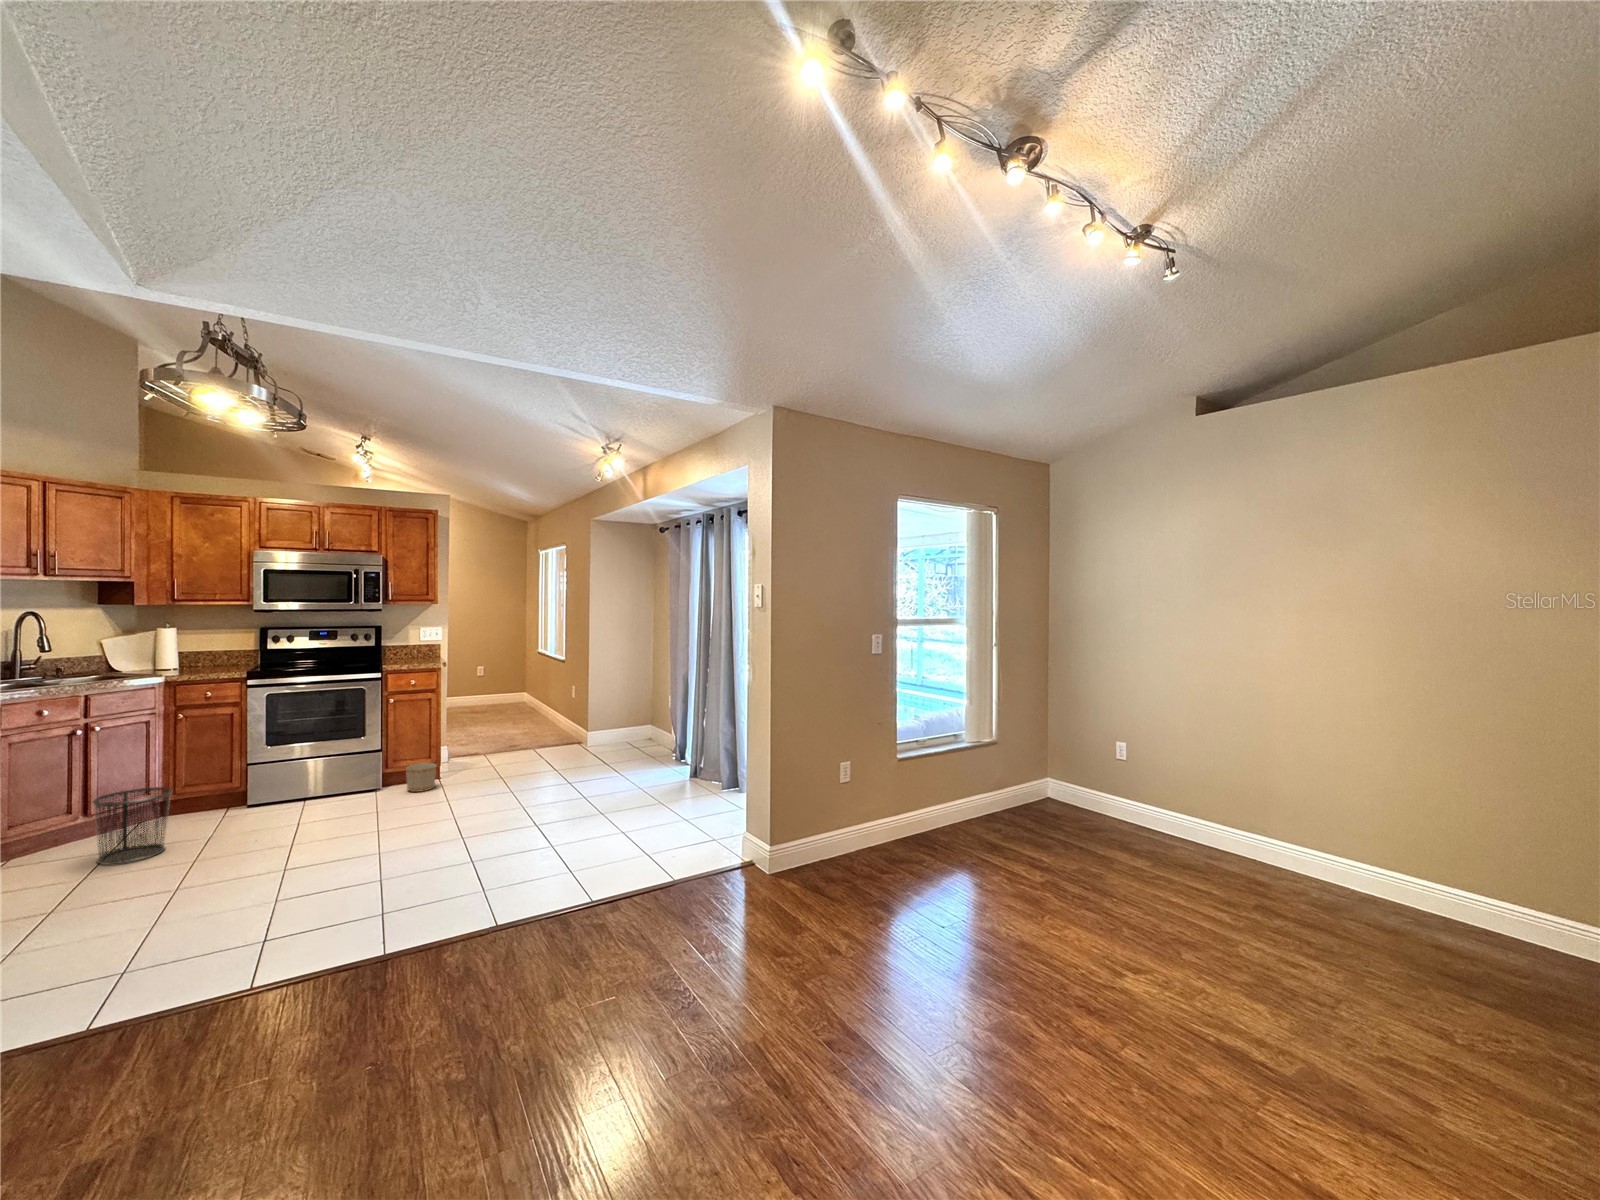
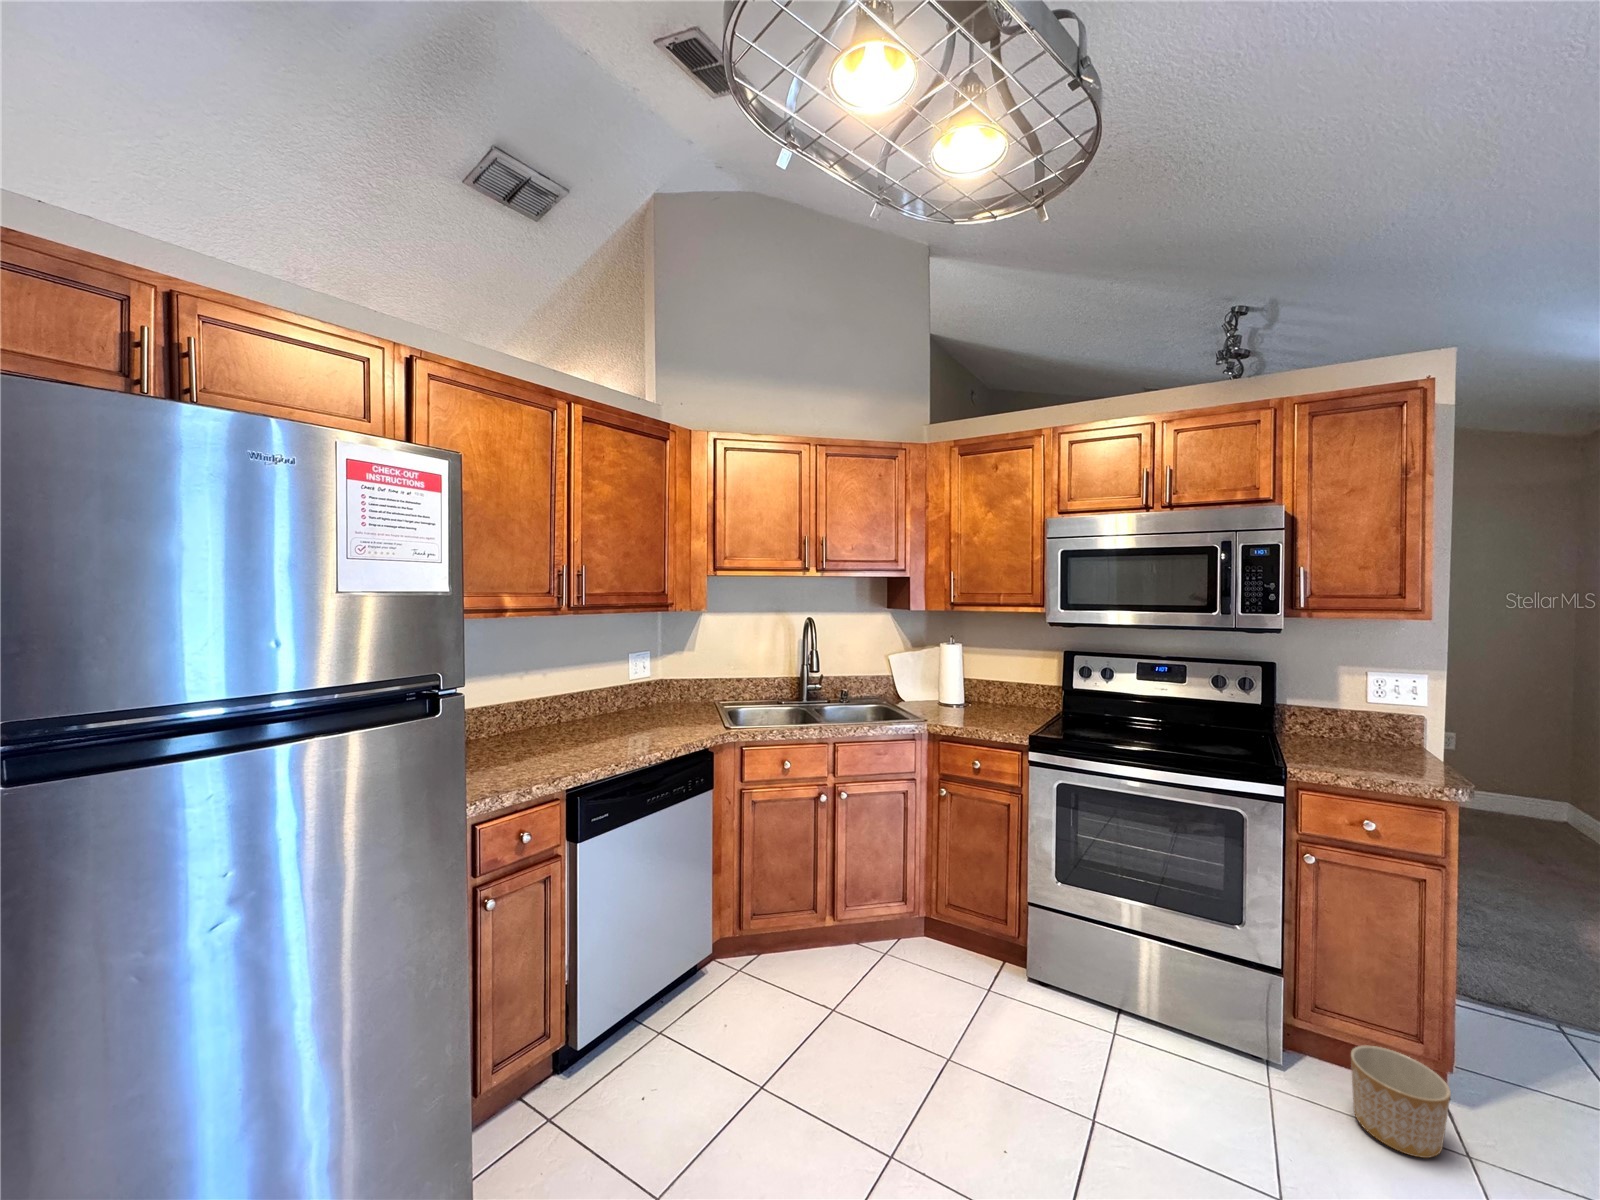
waste bin: present [93,787,173,864] -> none [797,920,894,1076]

